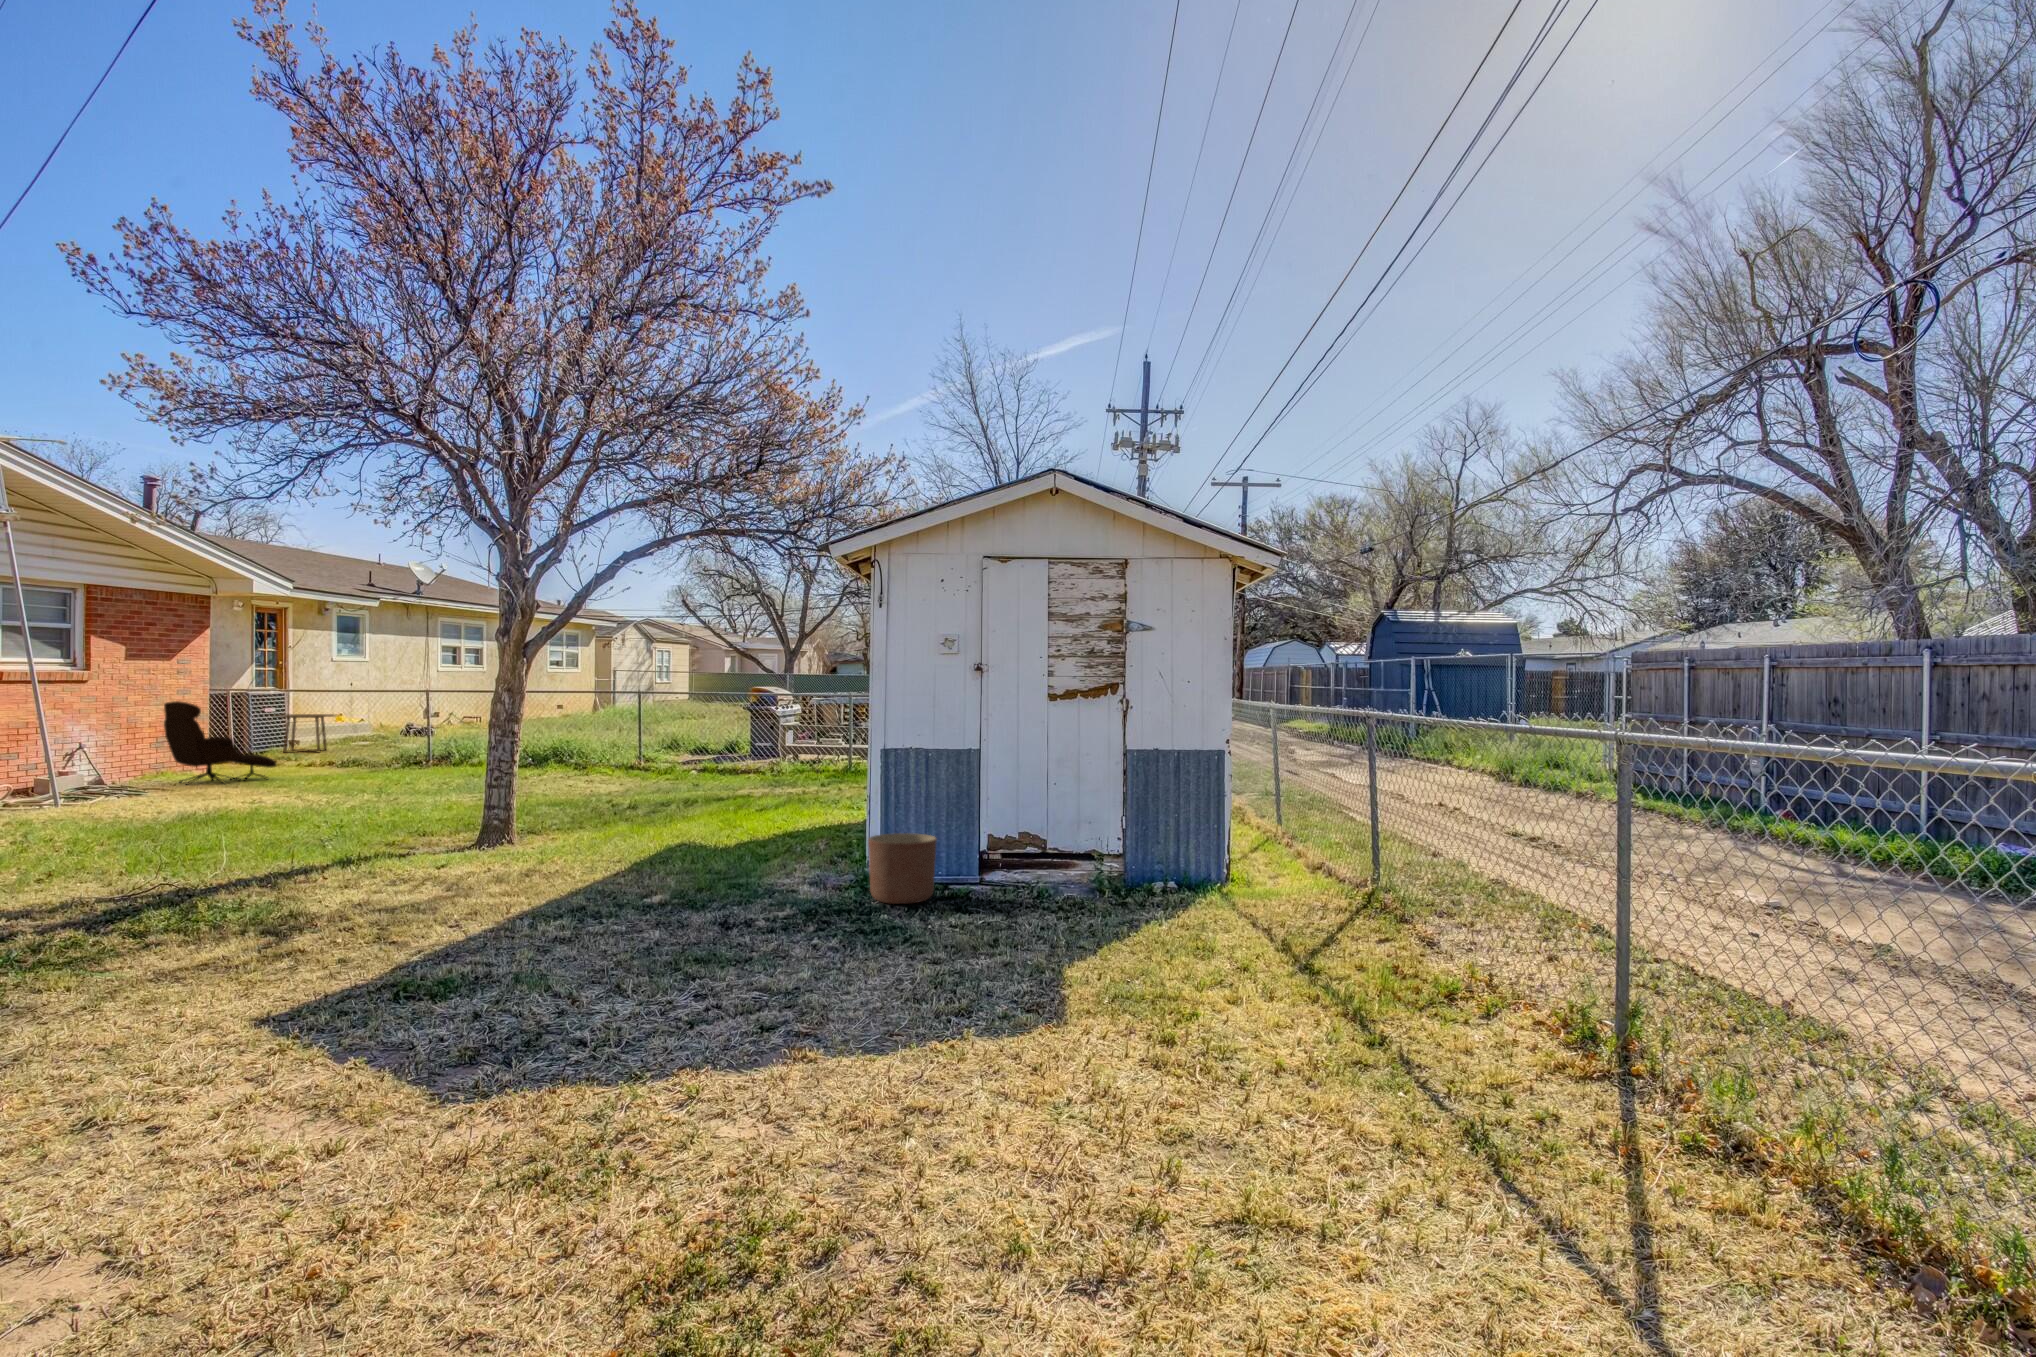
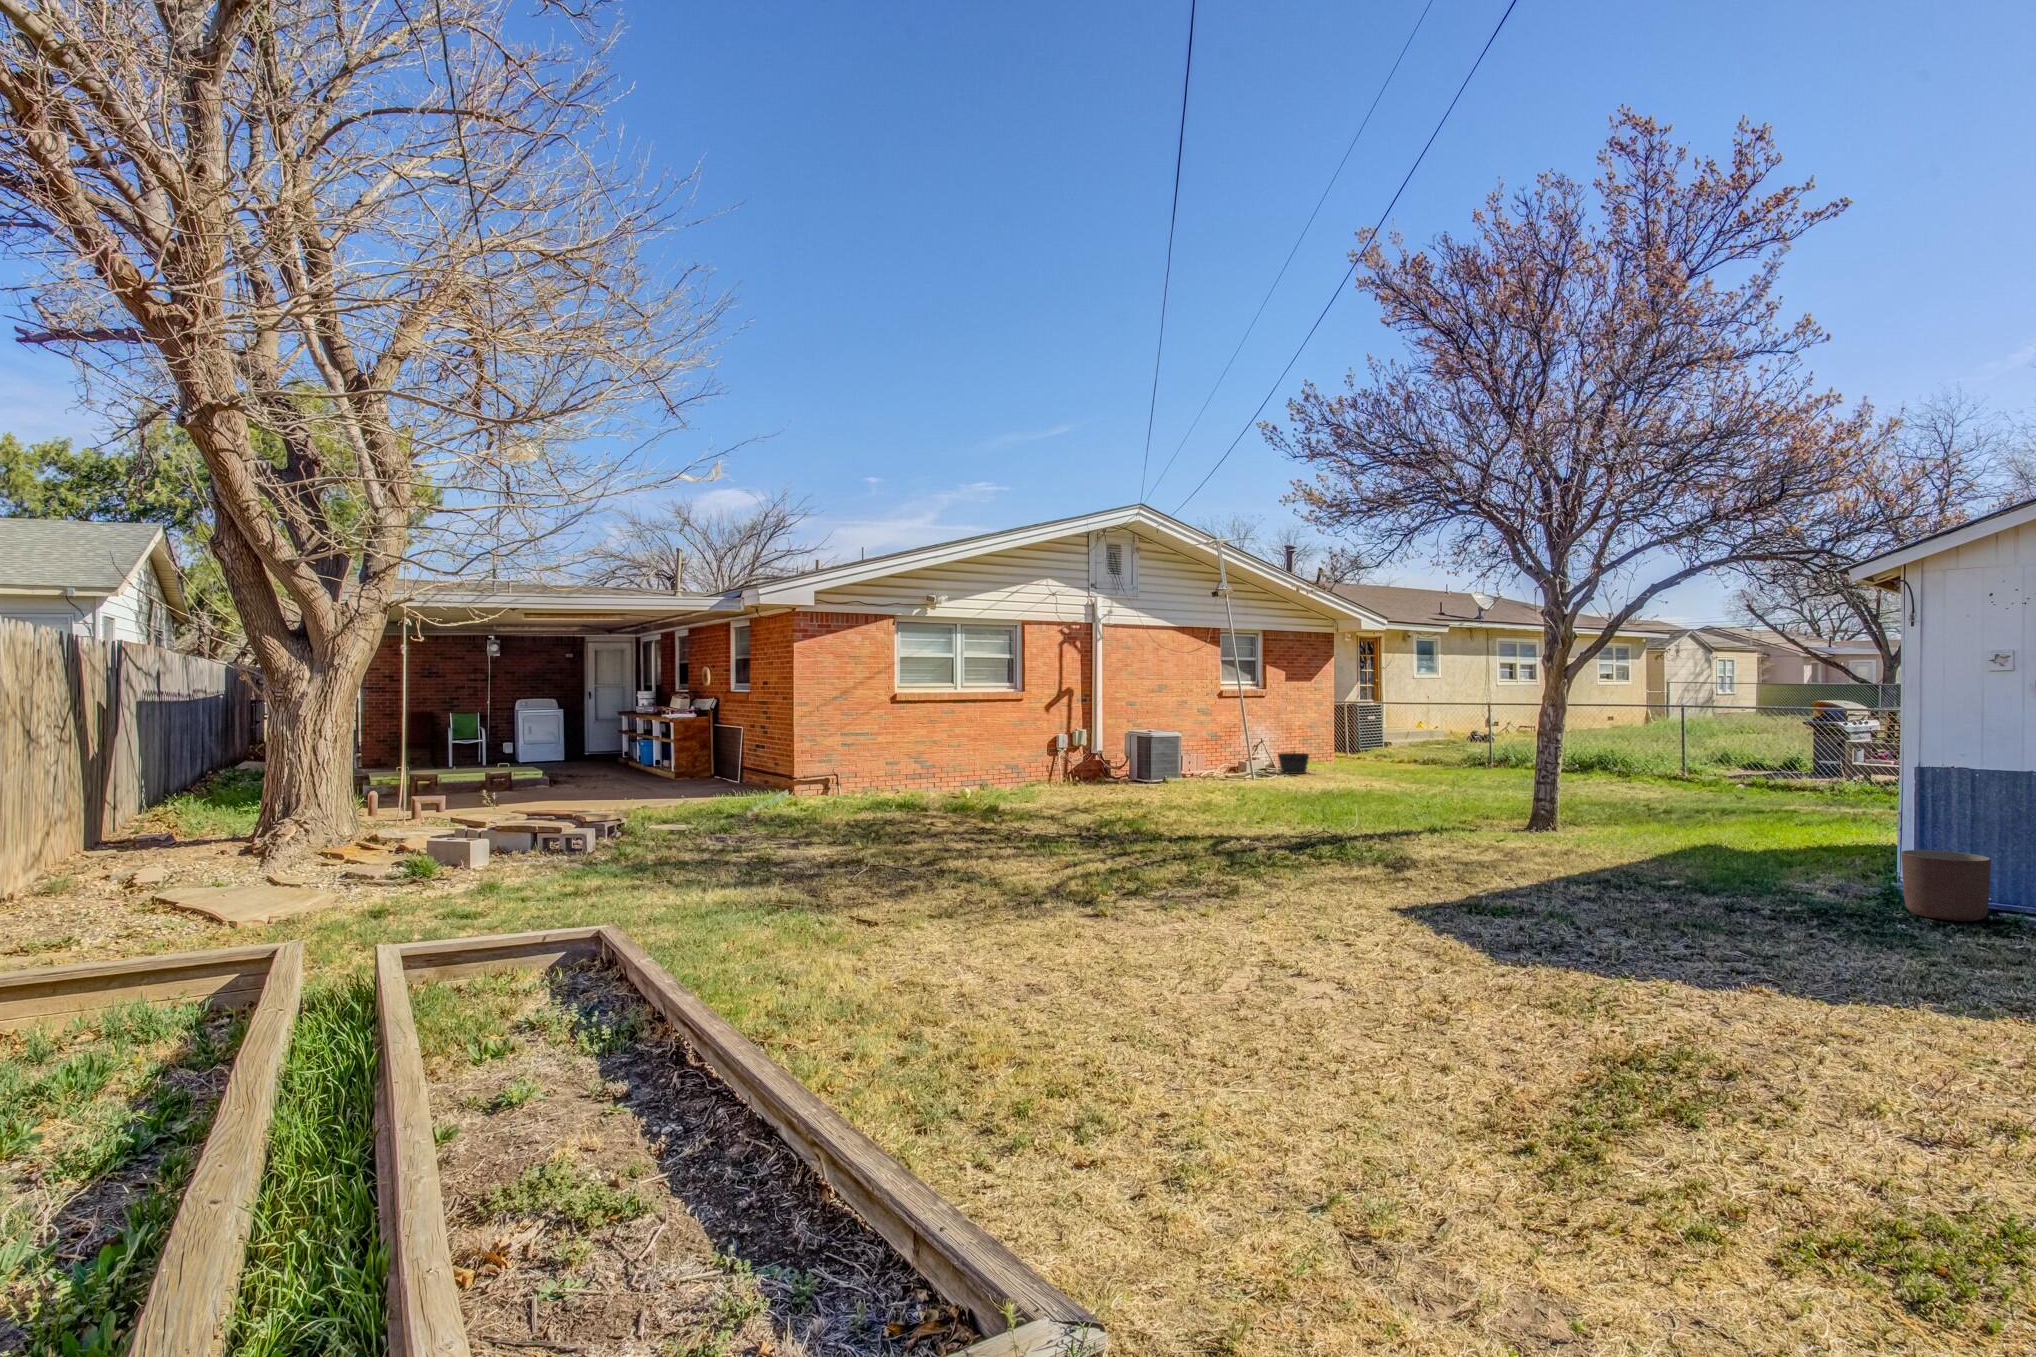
lounge chair: present [164,701,277,785] -> none [1309,710,1379,770]
round table: present [274,714,336,753] -> none [1373,721,1419,751]
wooden bucket: none [104,754,162,794] -> present [1278,751,1309,774]

